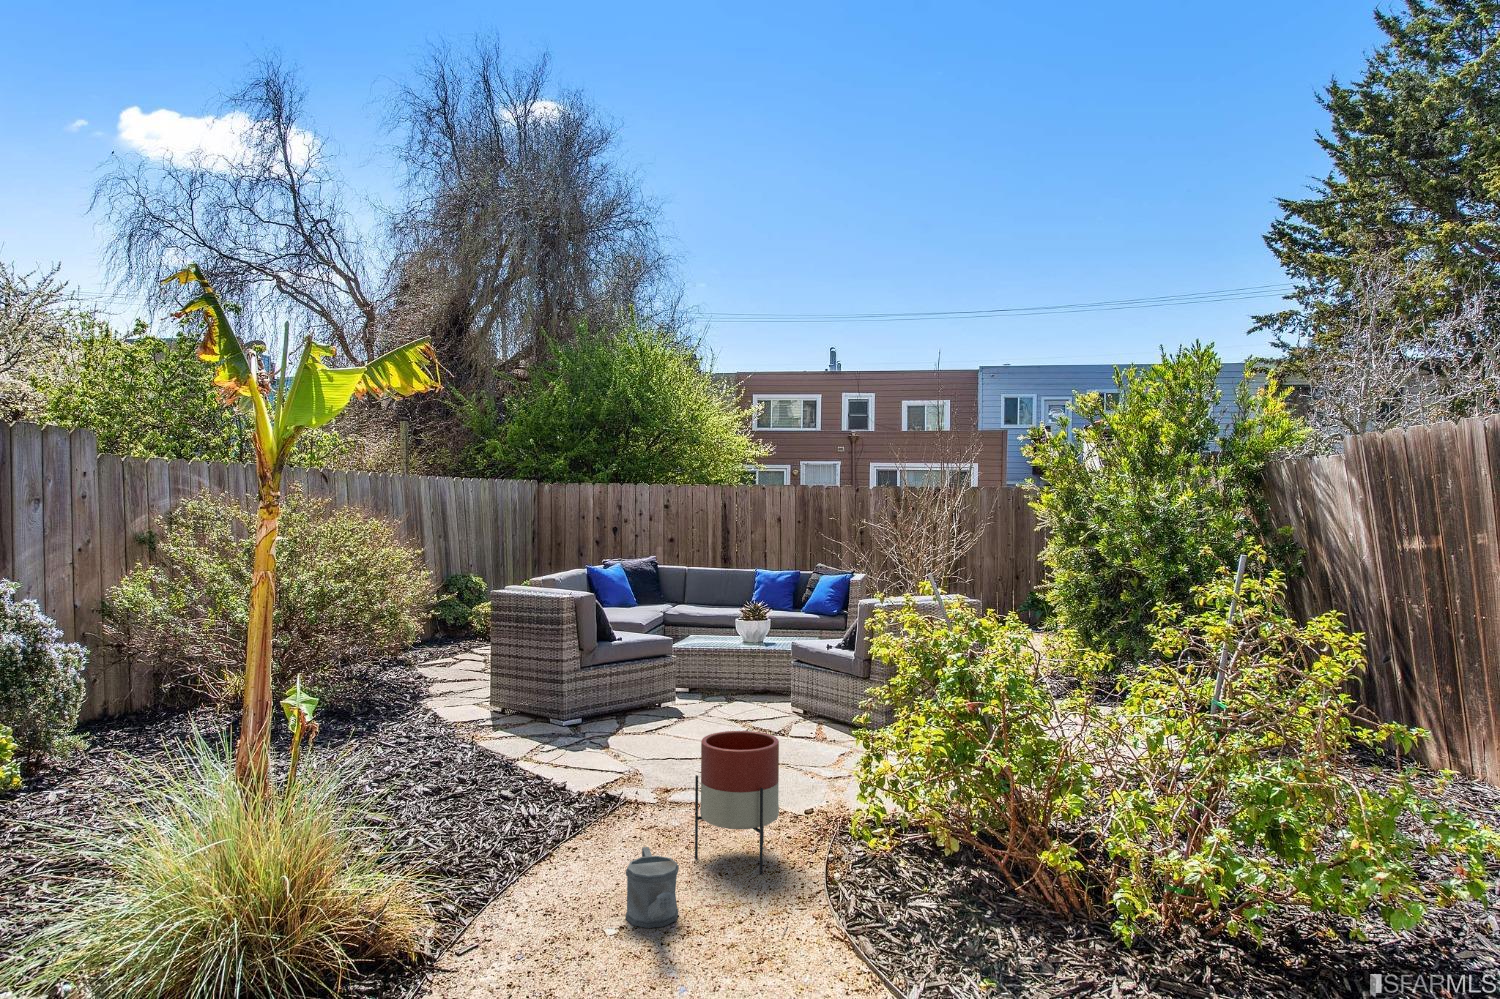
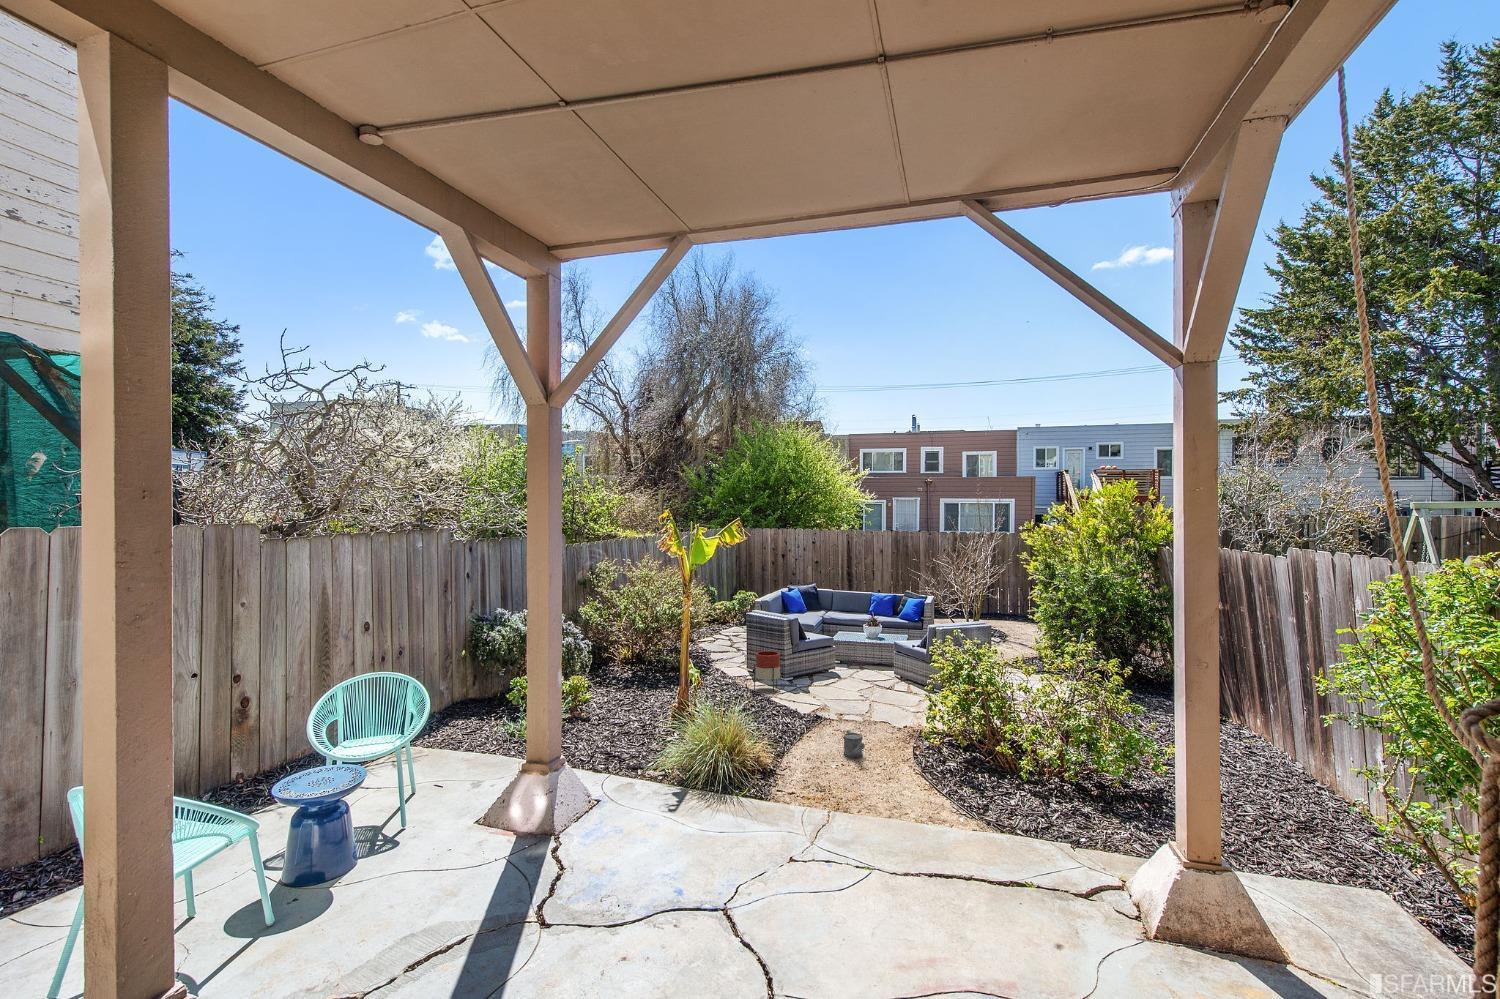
planter: present [695,731,779,874] -> present [754,651,780,694]

